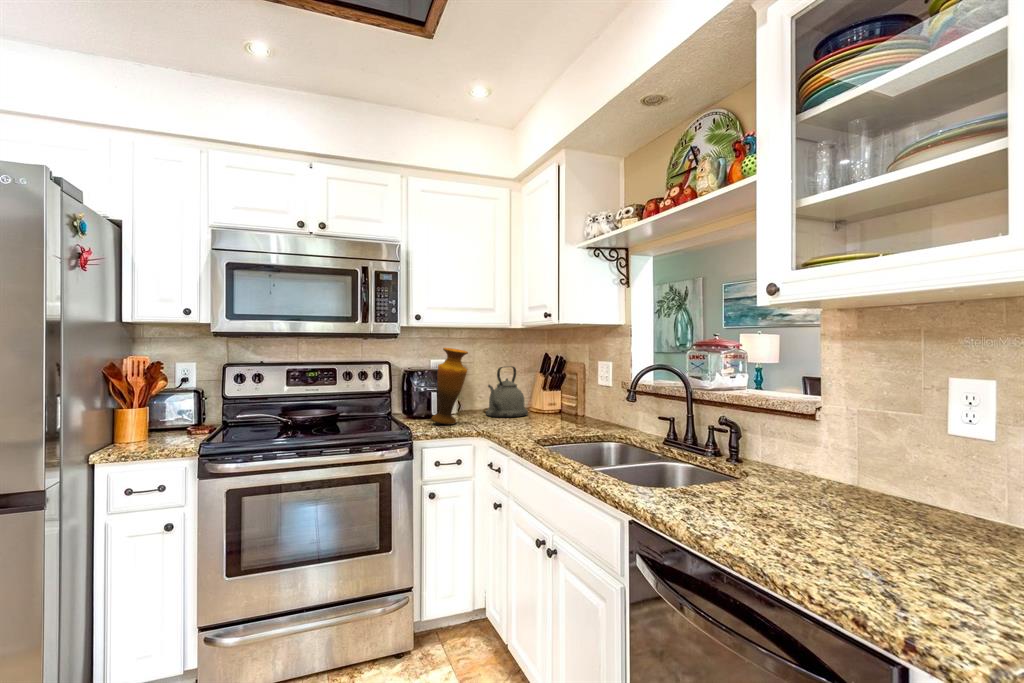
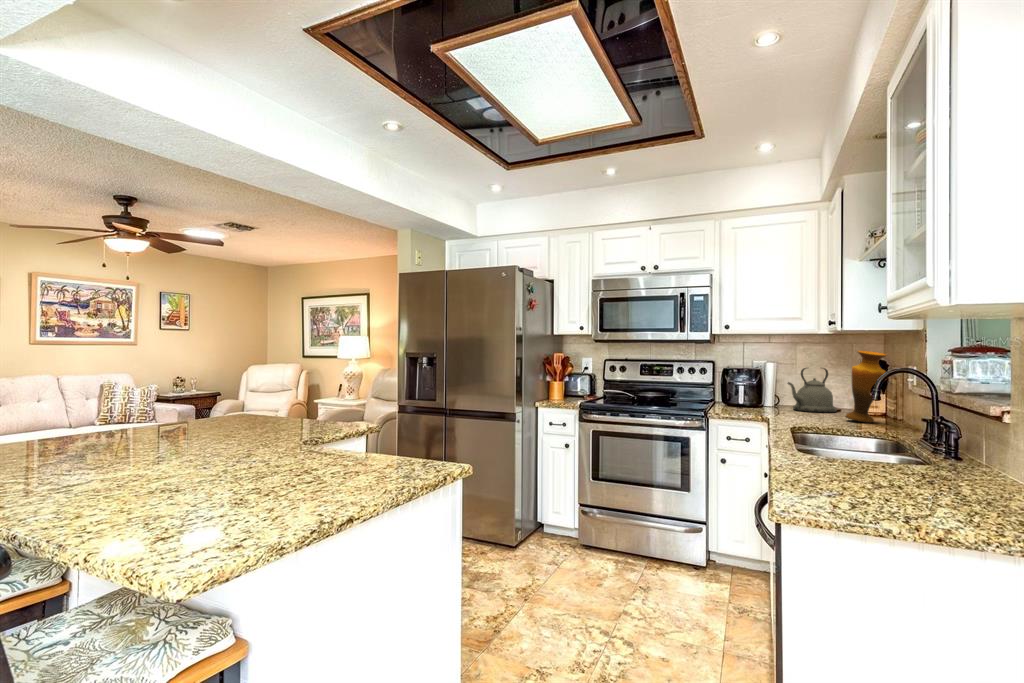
vase: present [431,348,468,425] -> present [846,351,886,423]

